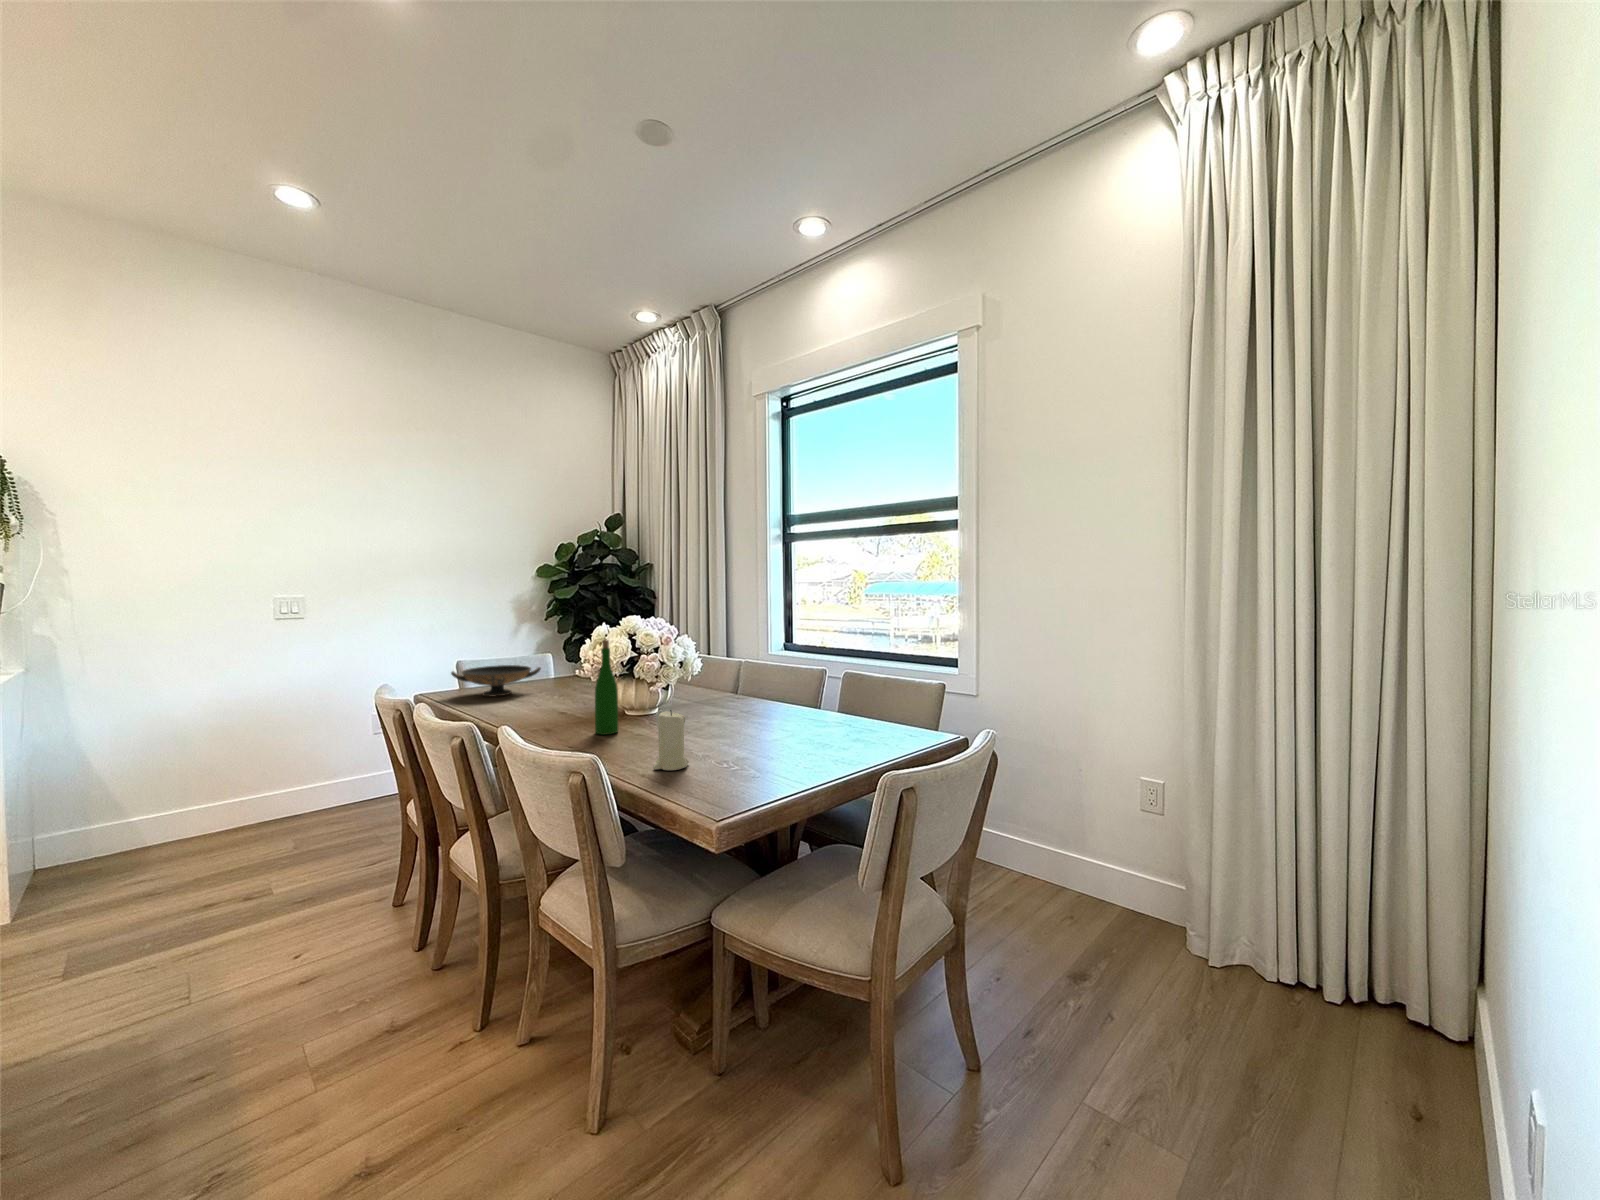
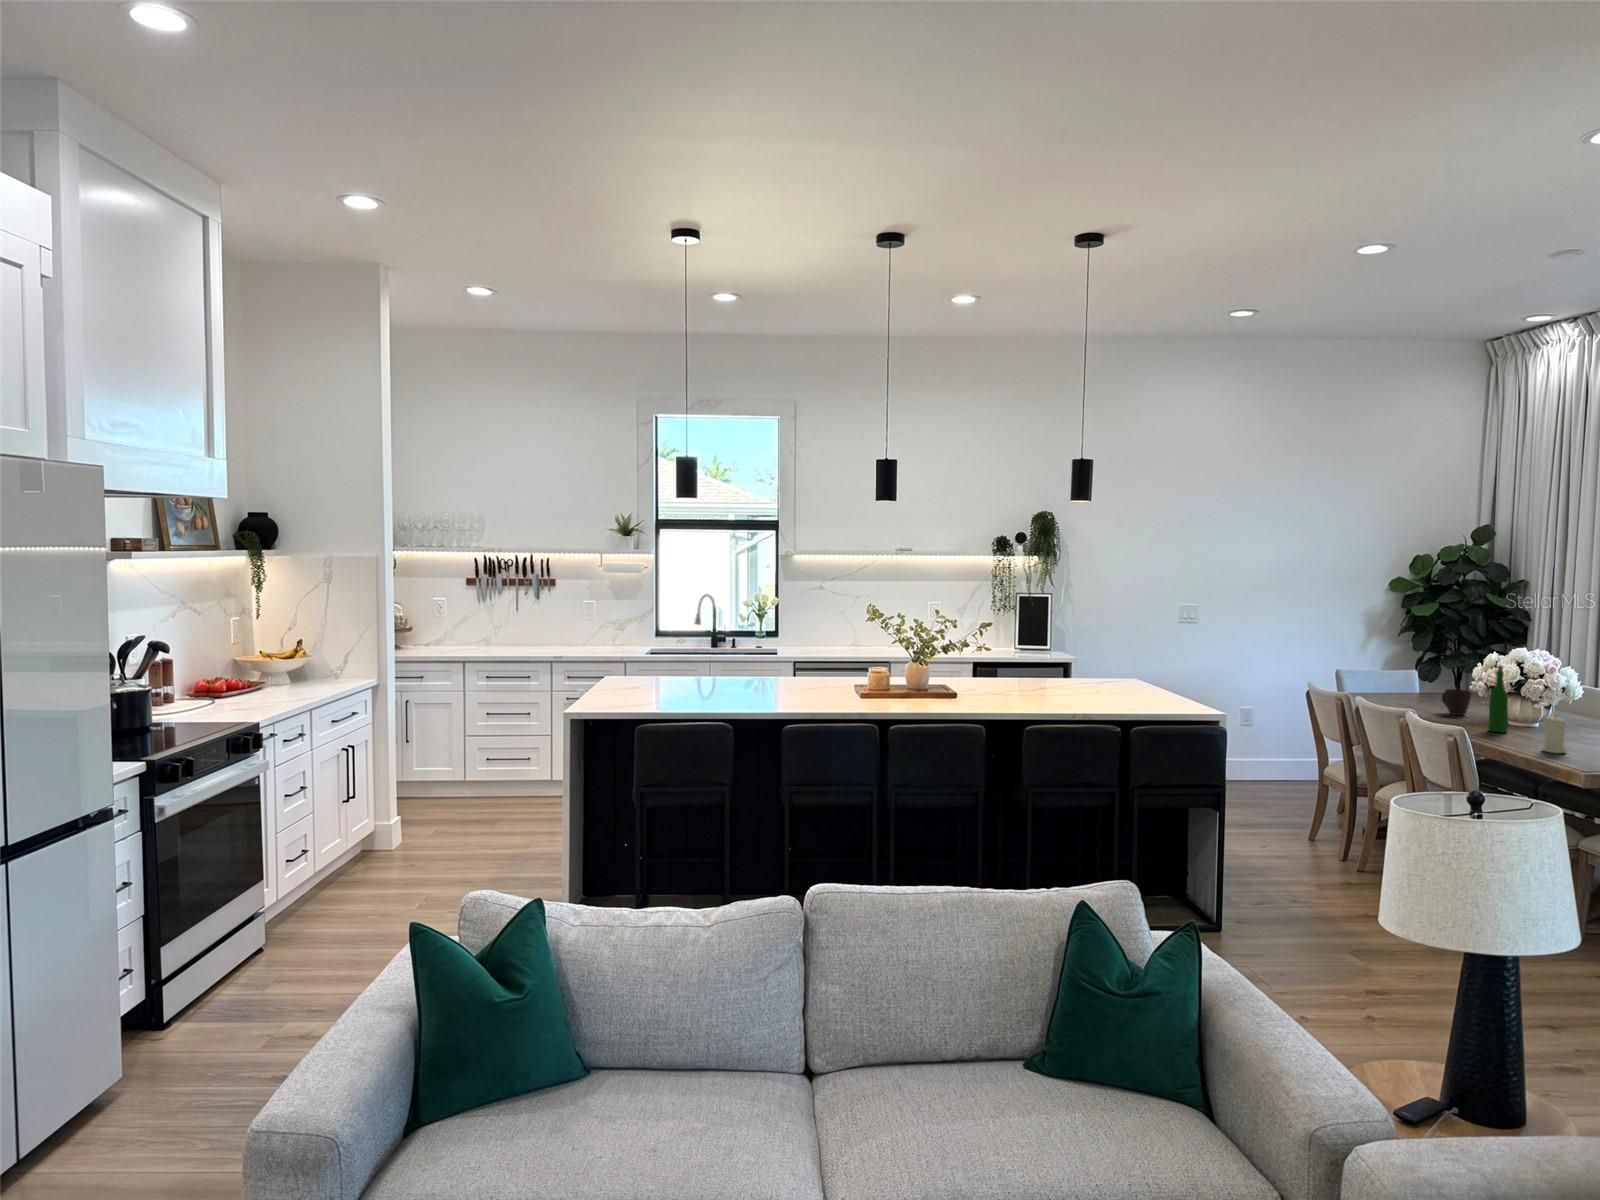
decorative bowl: present [451,665,541,696] -> none [1350,676,1424,701]
cup: none [552,675,584,709] -> present [1442,689,1471,715]

